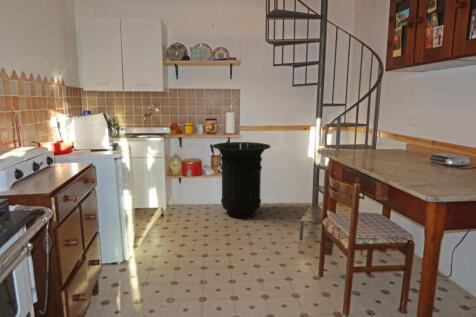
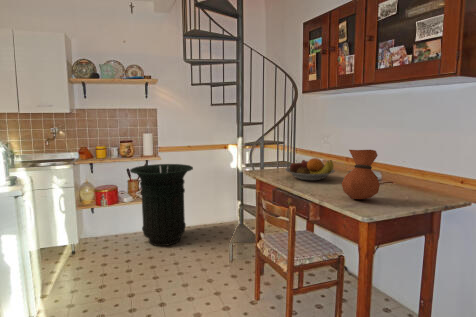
vase: none [412,128,457,181] -> present [342,150,380,199]
fruit bowl: none [358,139,413,162] -> present [285,158,335,181]

